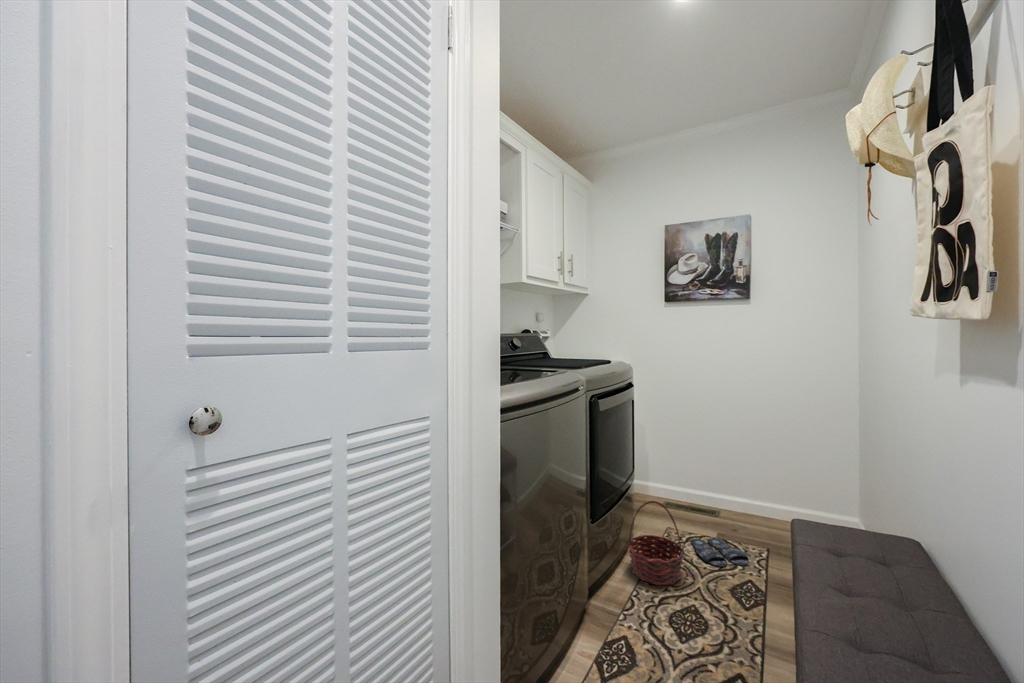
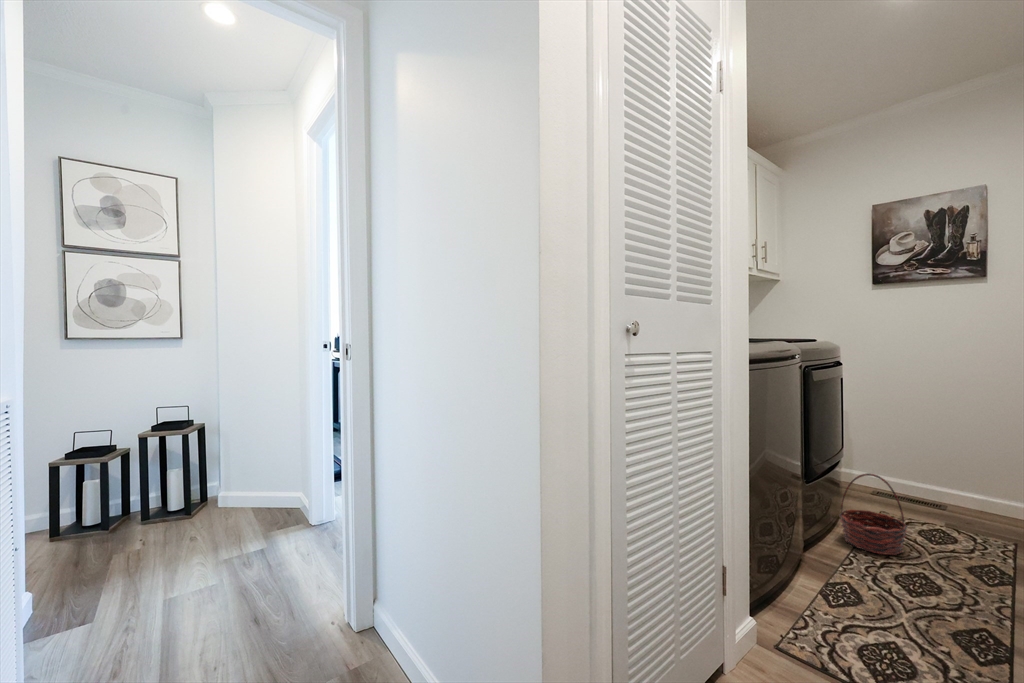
slippers: present [691,538,749,567] -> none [911,525,989,552]

